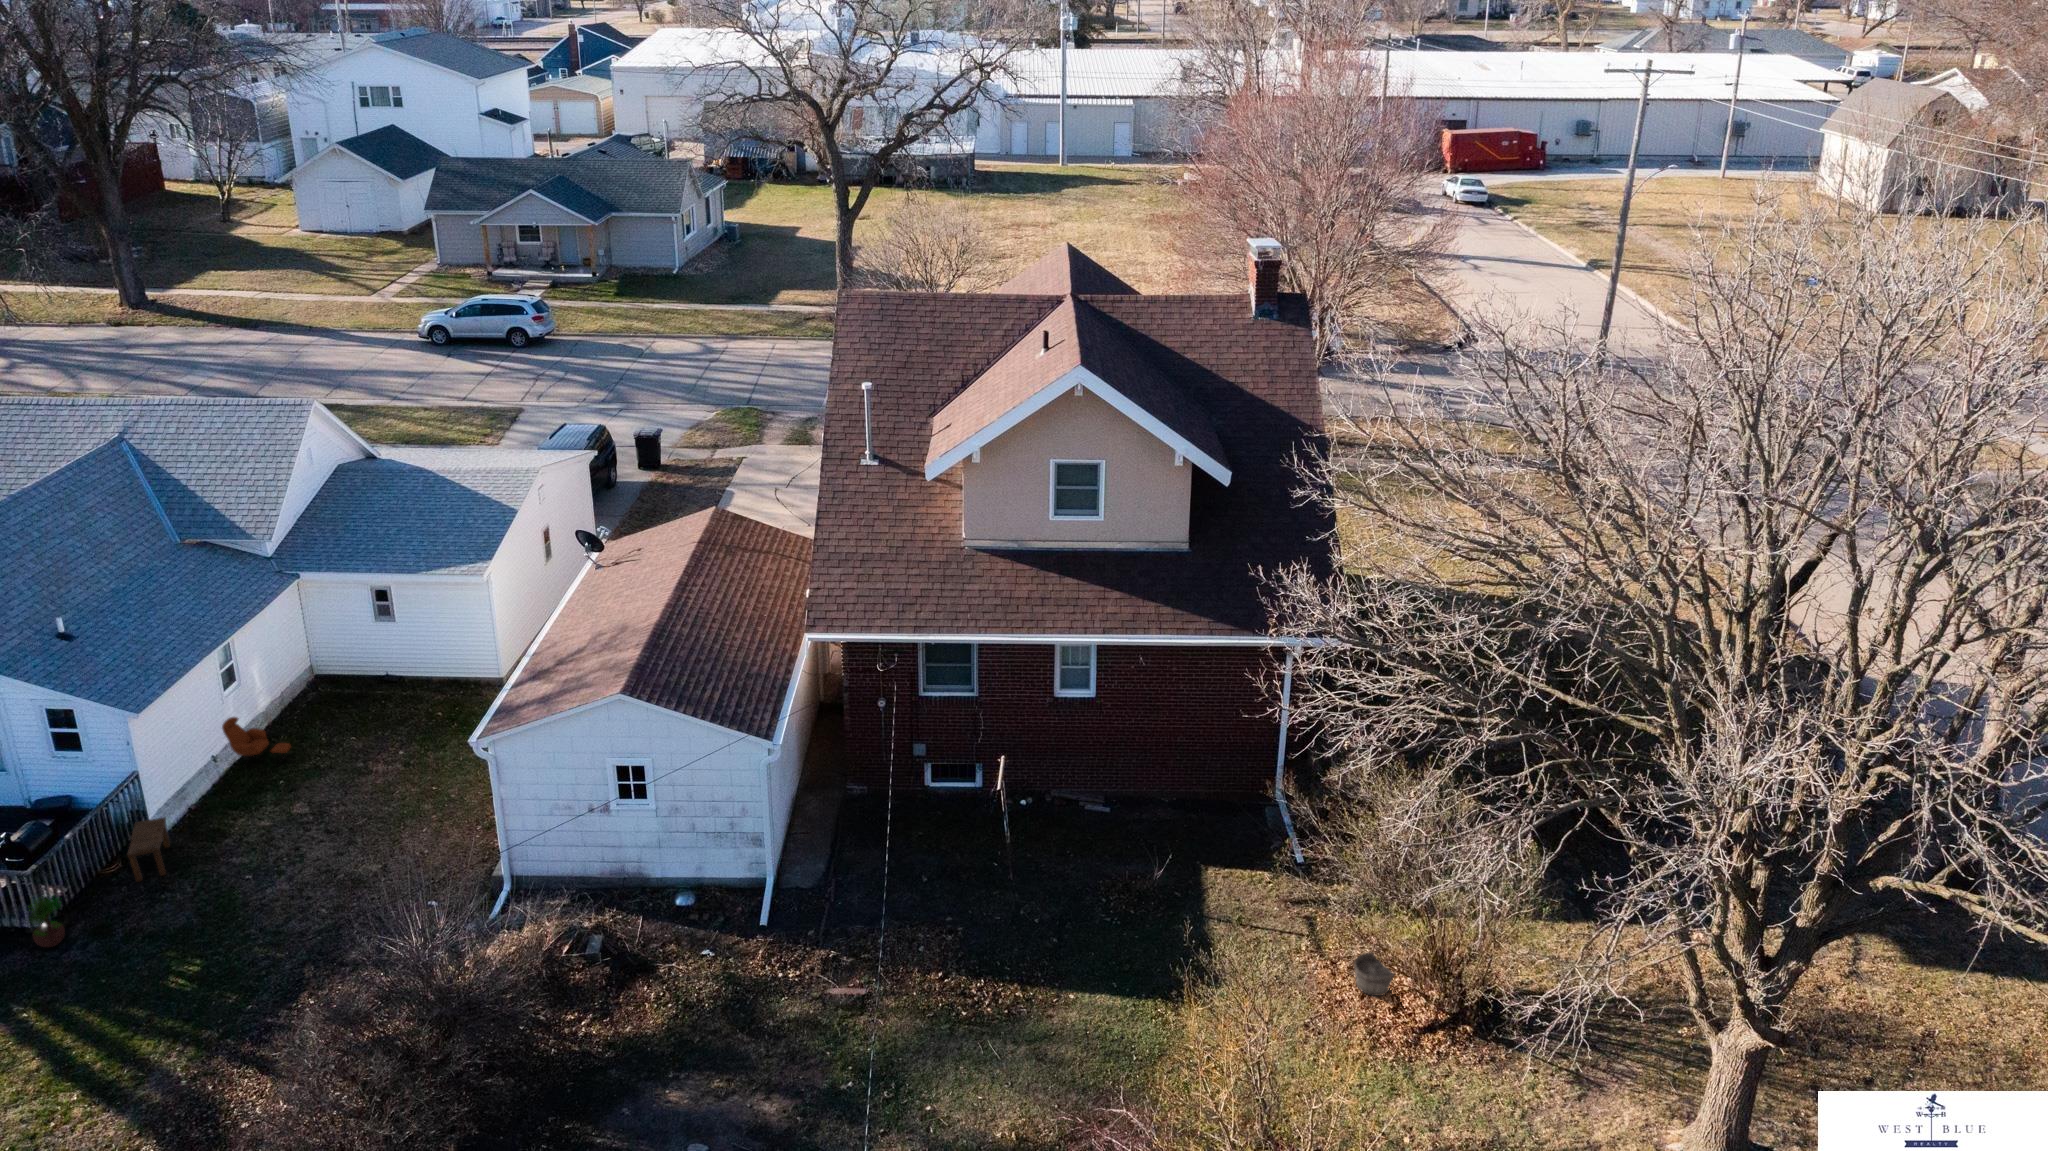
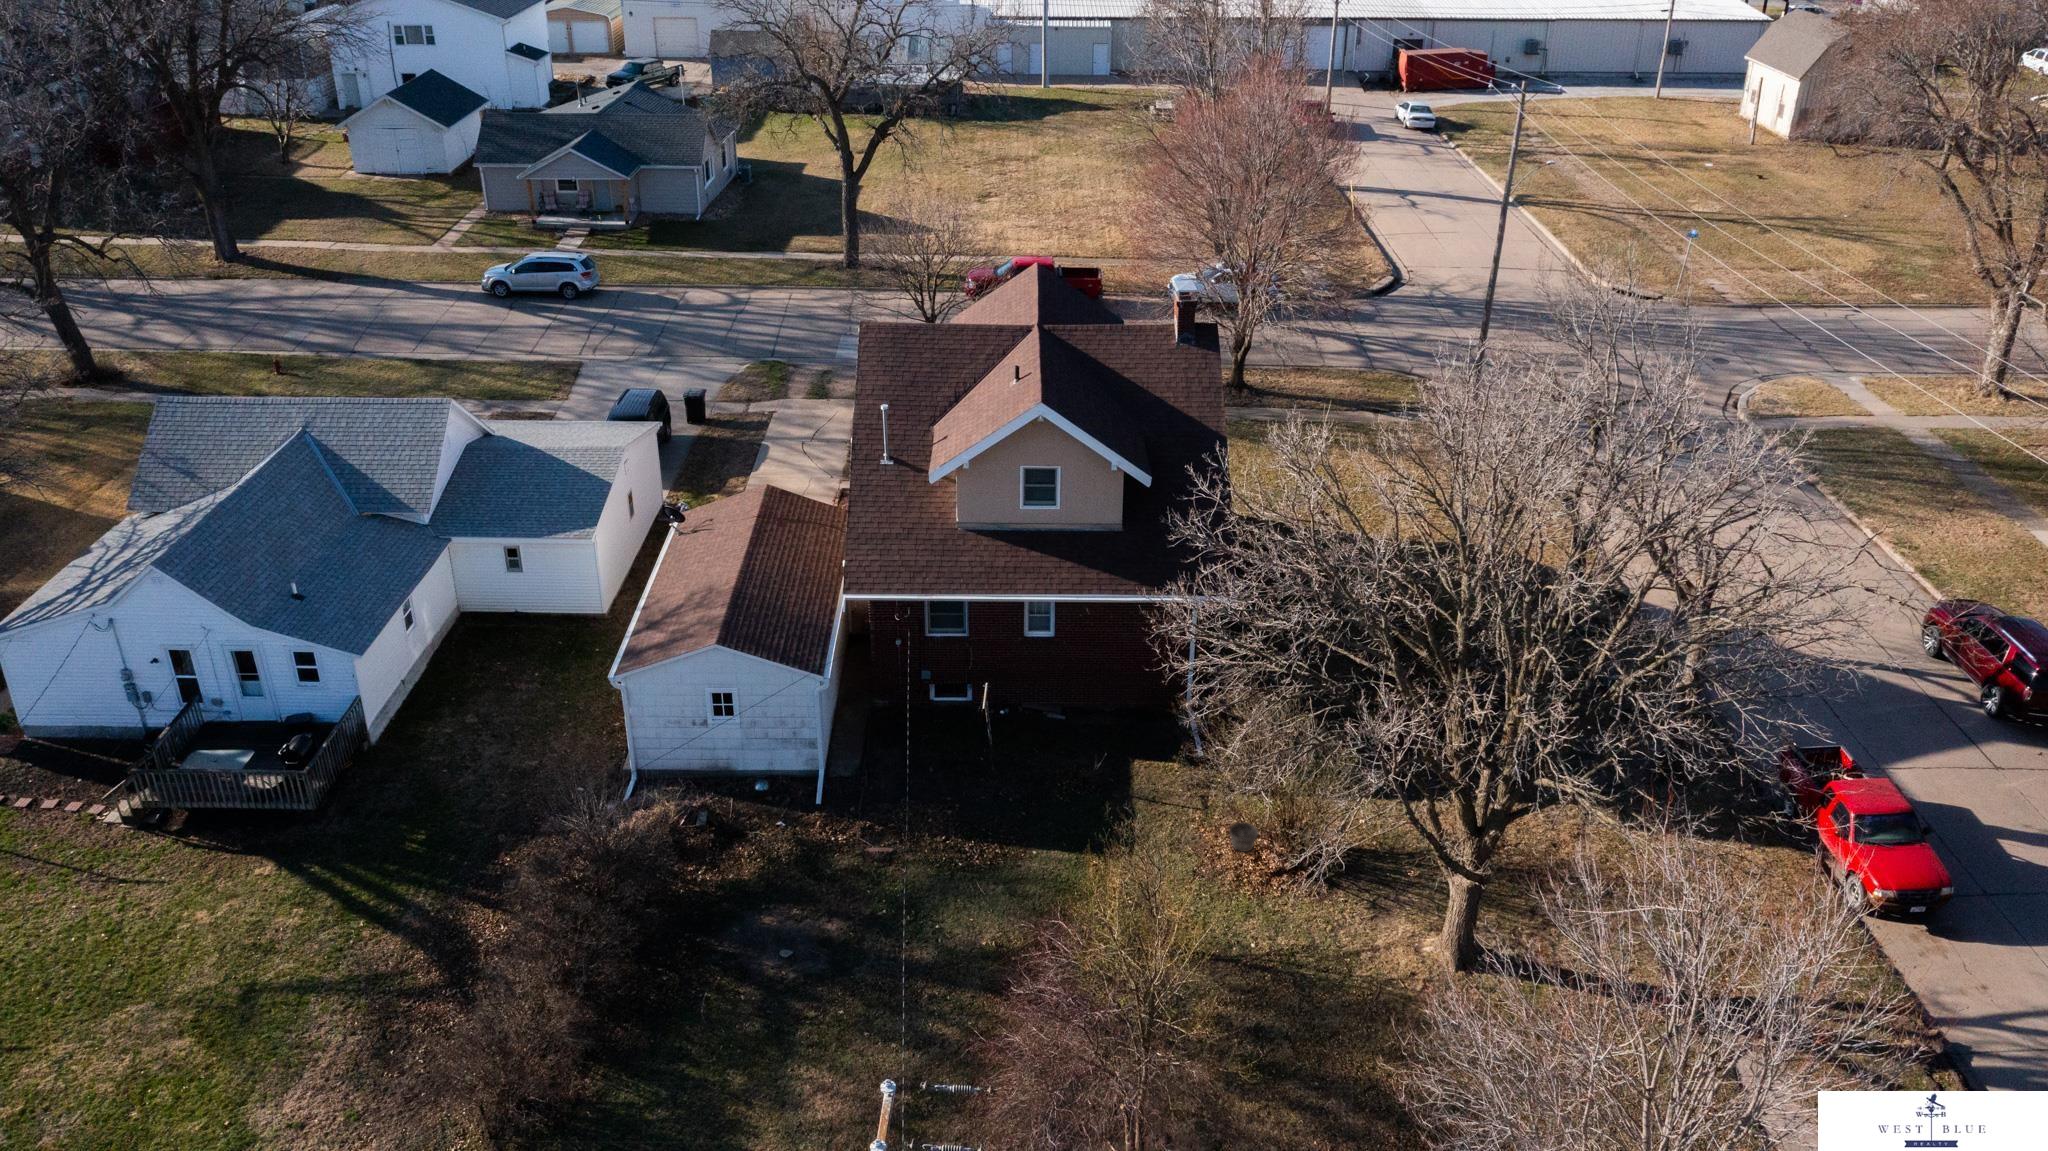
lounge chair: present [222,717,291,766] -> none [408,650,461,688]
bench: present [128,817,170,882] -> none [361,728,387,775]
potted tree: present [29,896,65,947] -> none [303,786,328,822]

